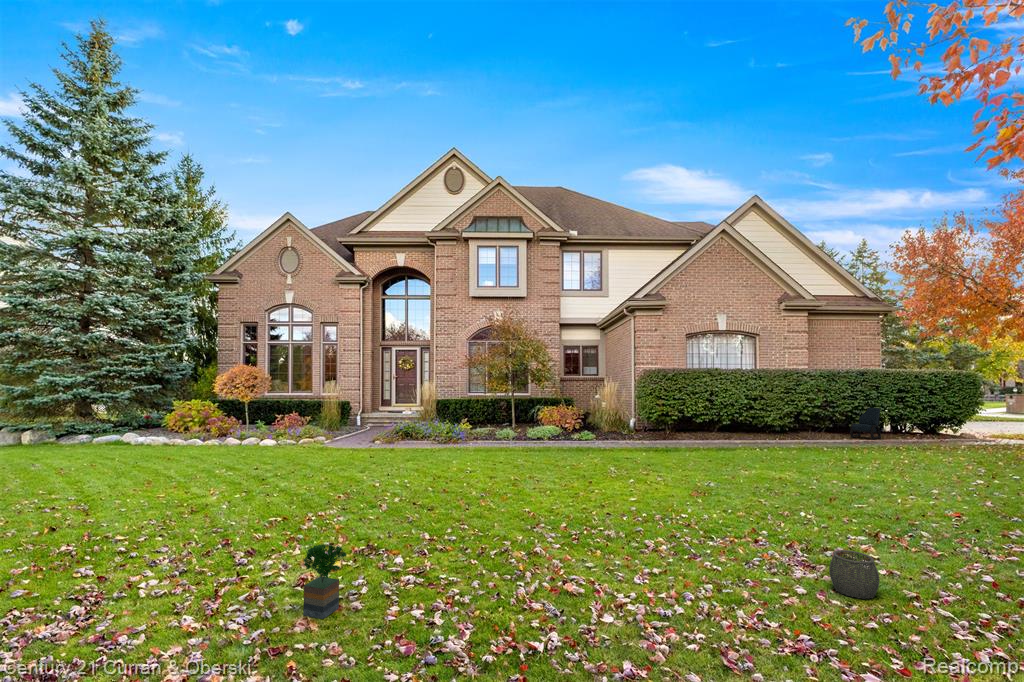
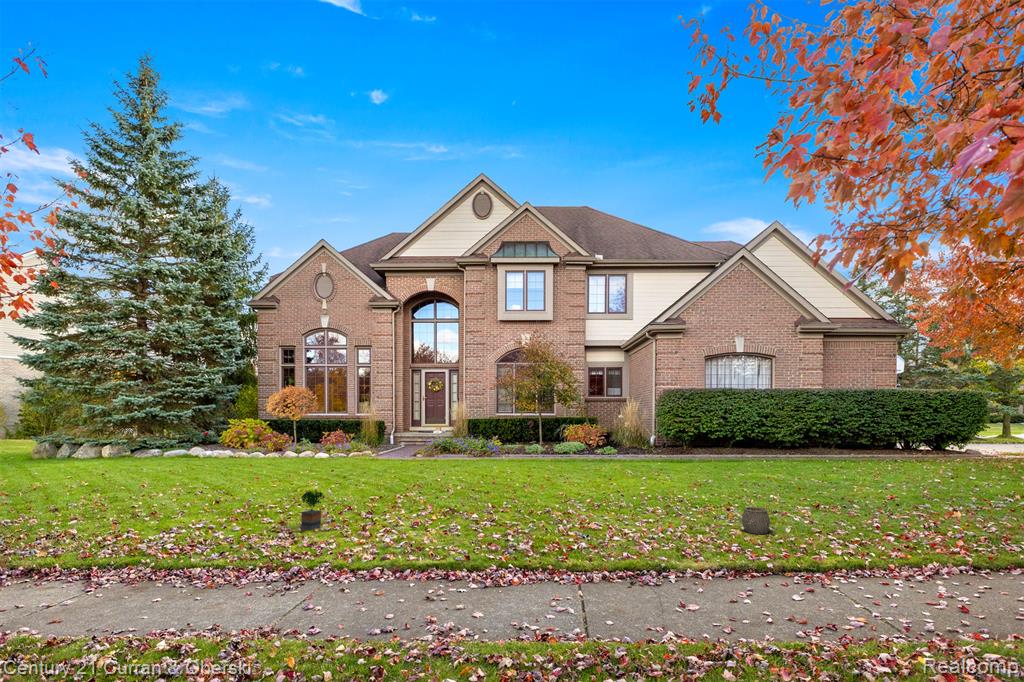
lounge chair: present [850,408,881,440] -> none [857,425,887,455]
potted tree: present [303,544,347,619] -> present [301,491,325,530]

